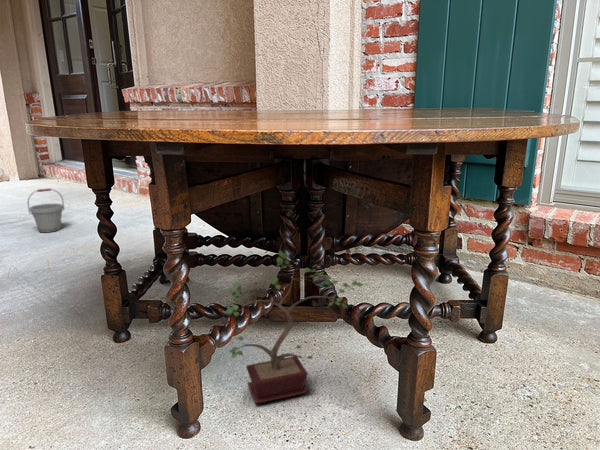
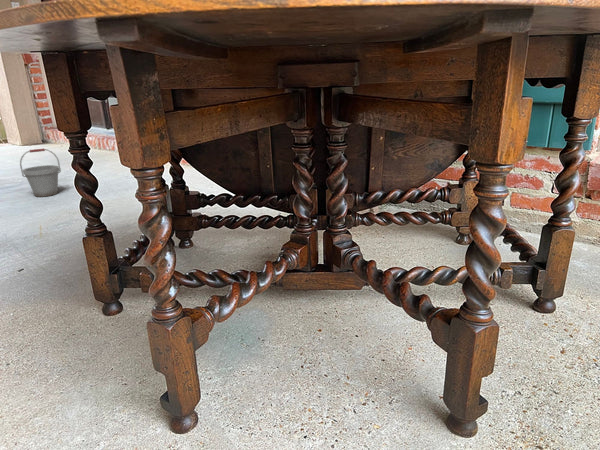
potted plant: present [225,250,363,403] -> none [221,199,400,389]

